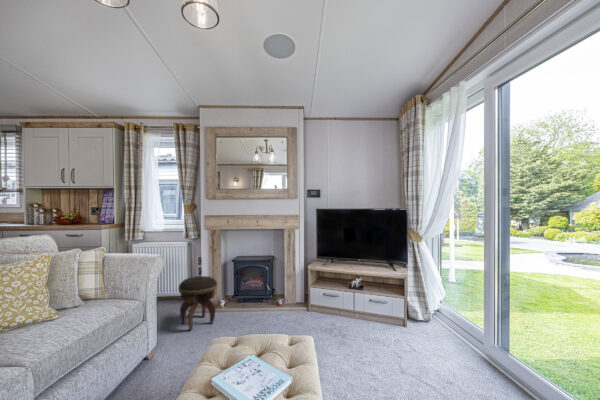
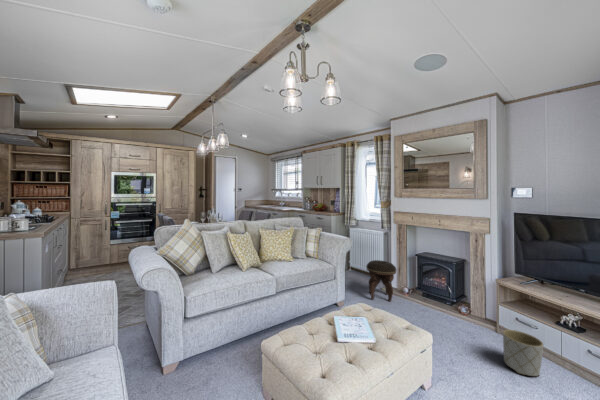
planter: none [328,302,352,337] -> present [503,330,543,376]

